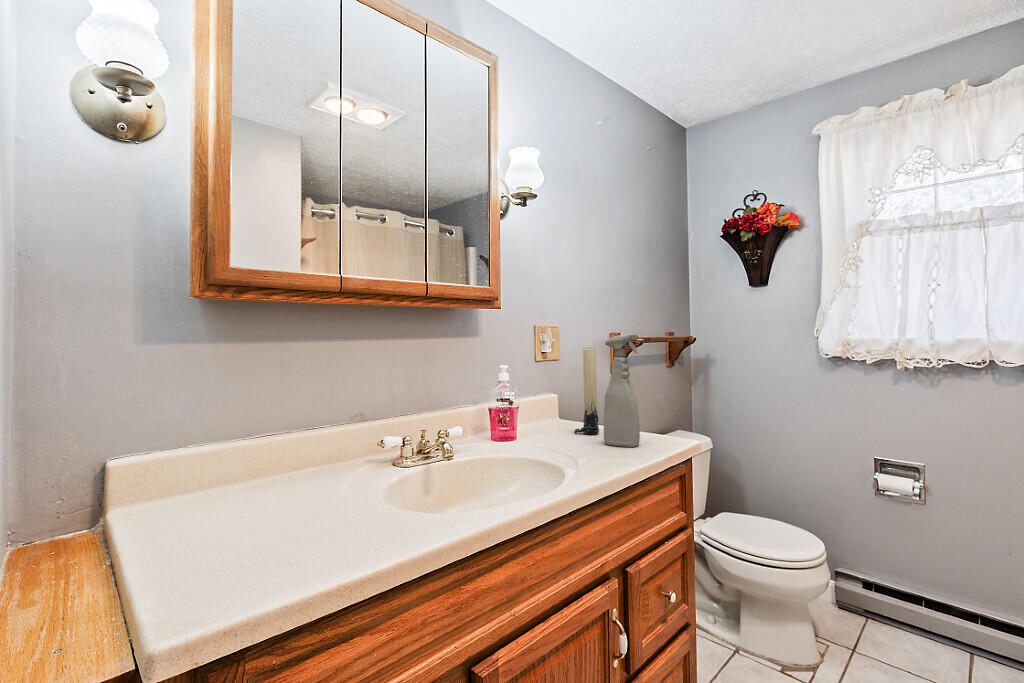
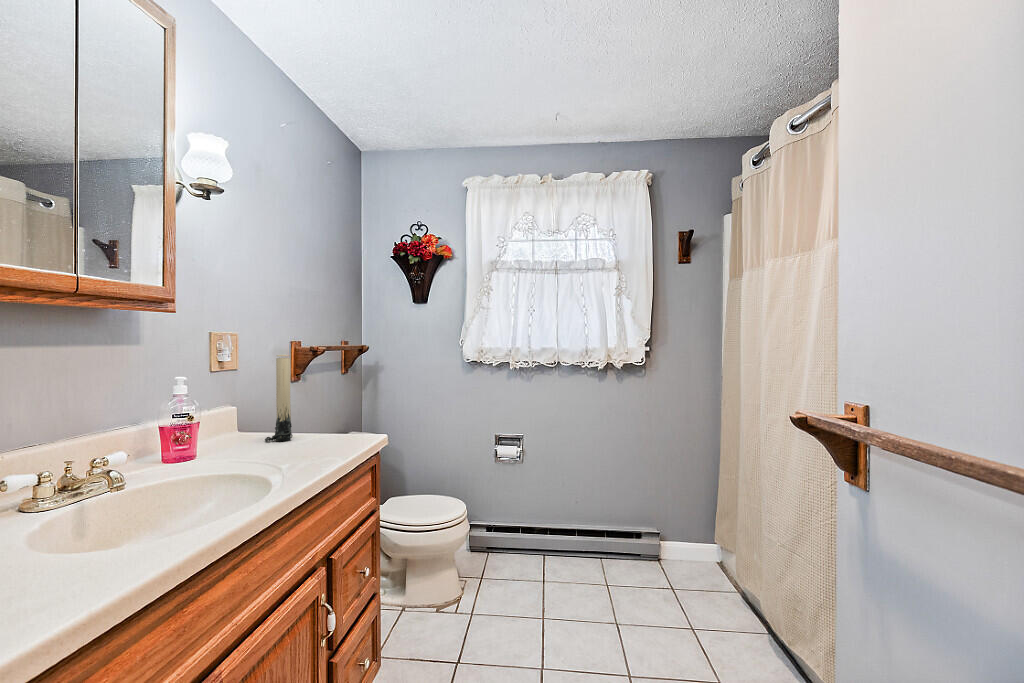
spray bottle: present [604,334,640,447] -> none [302,344,338,448]

